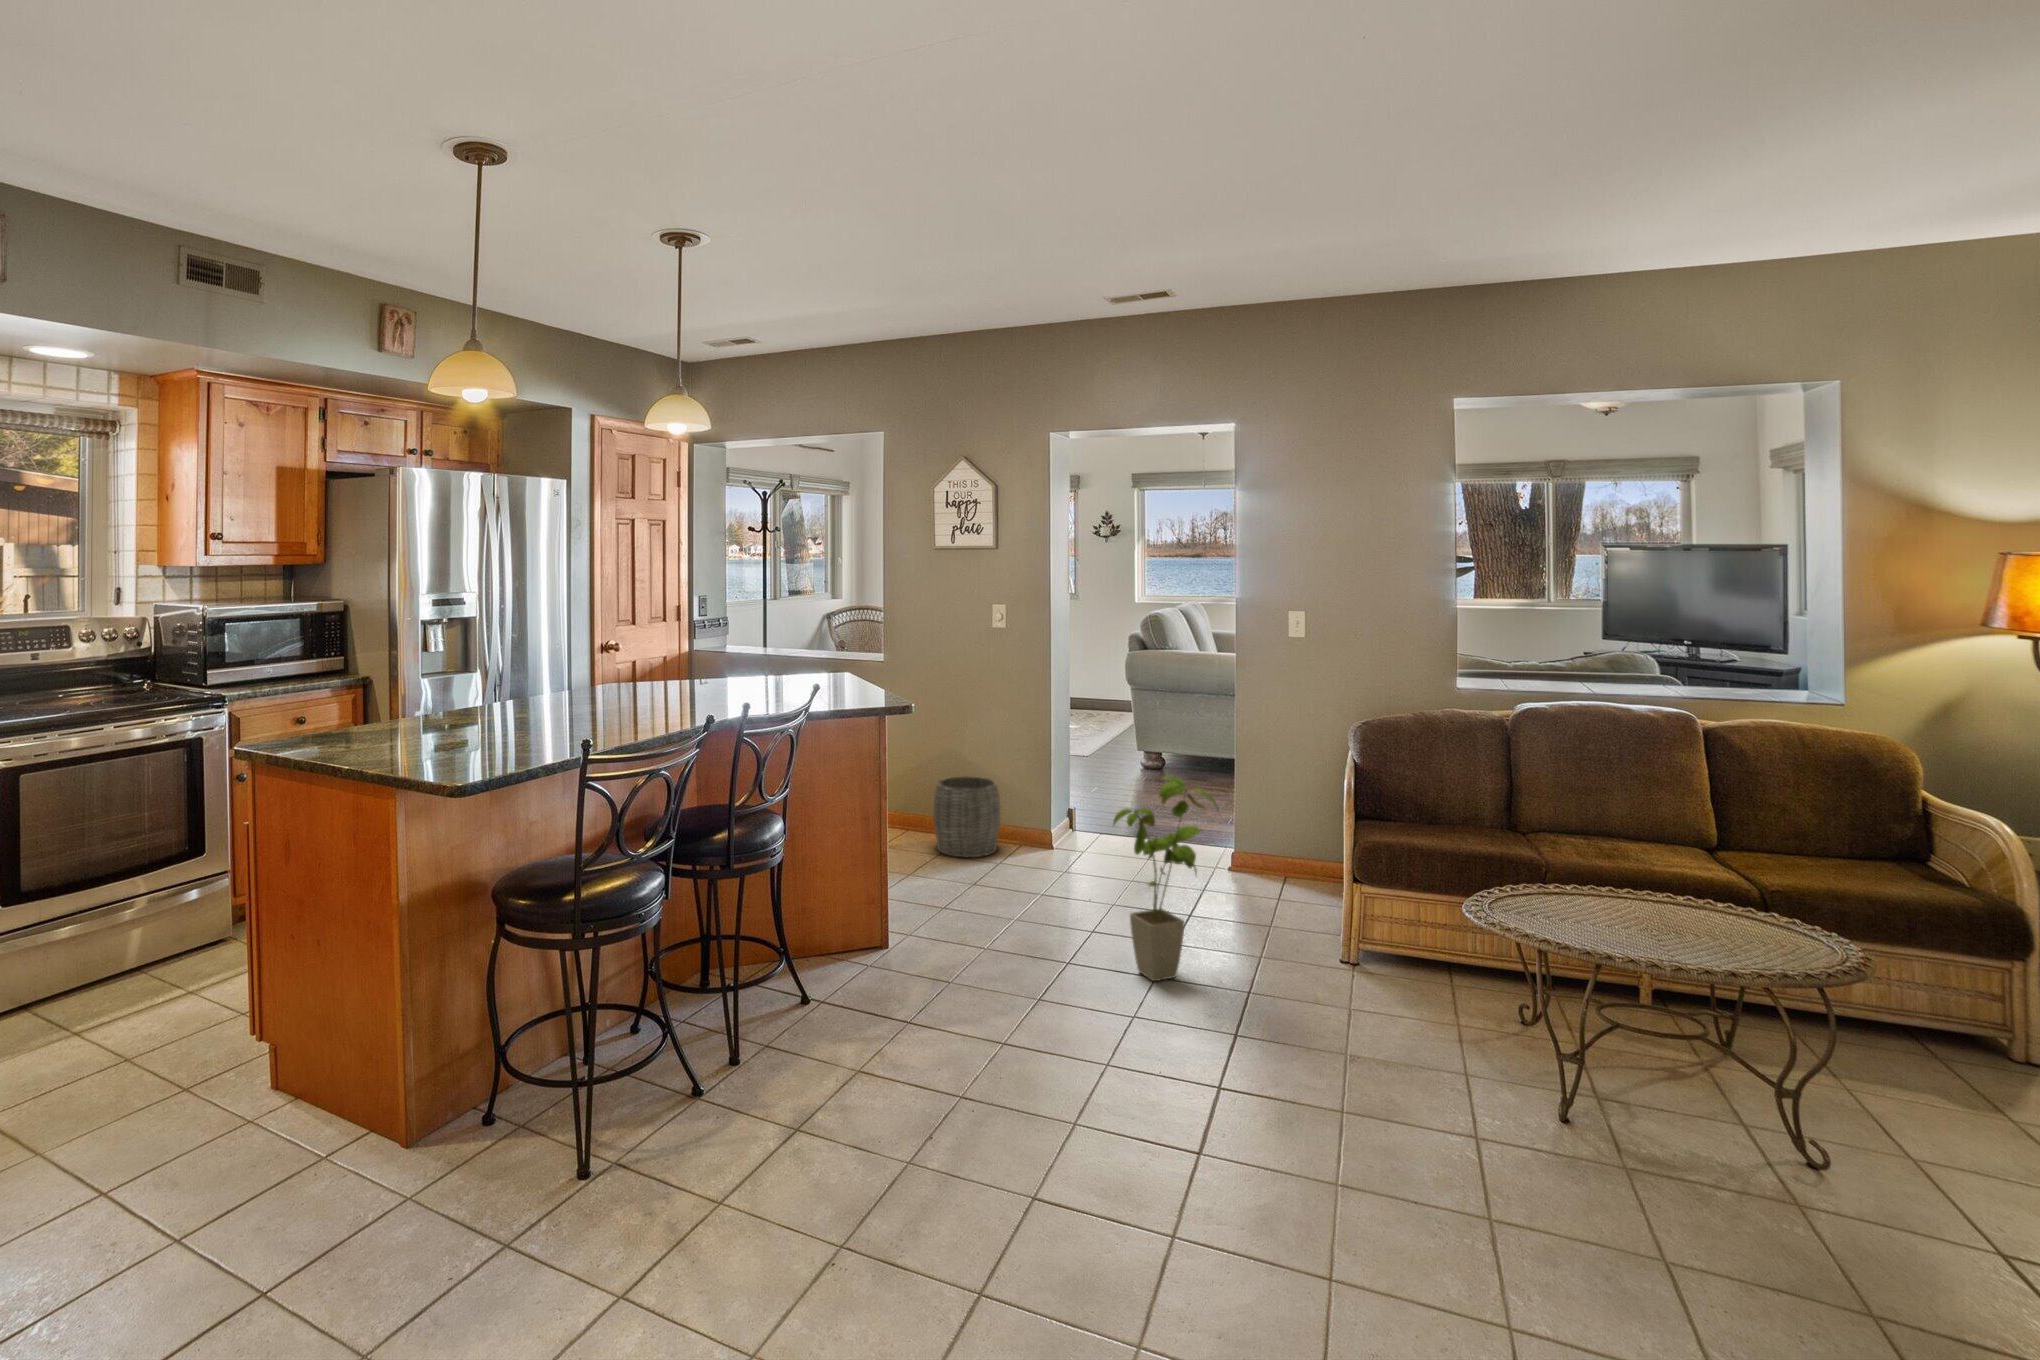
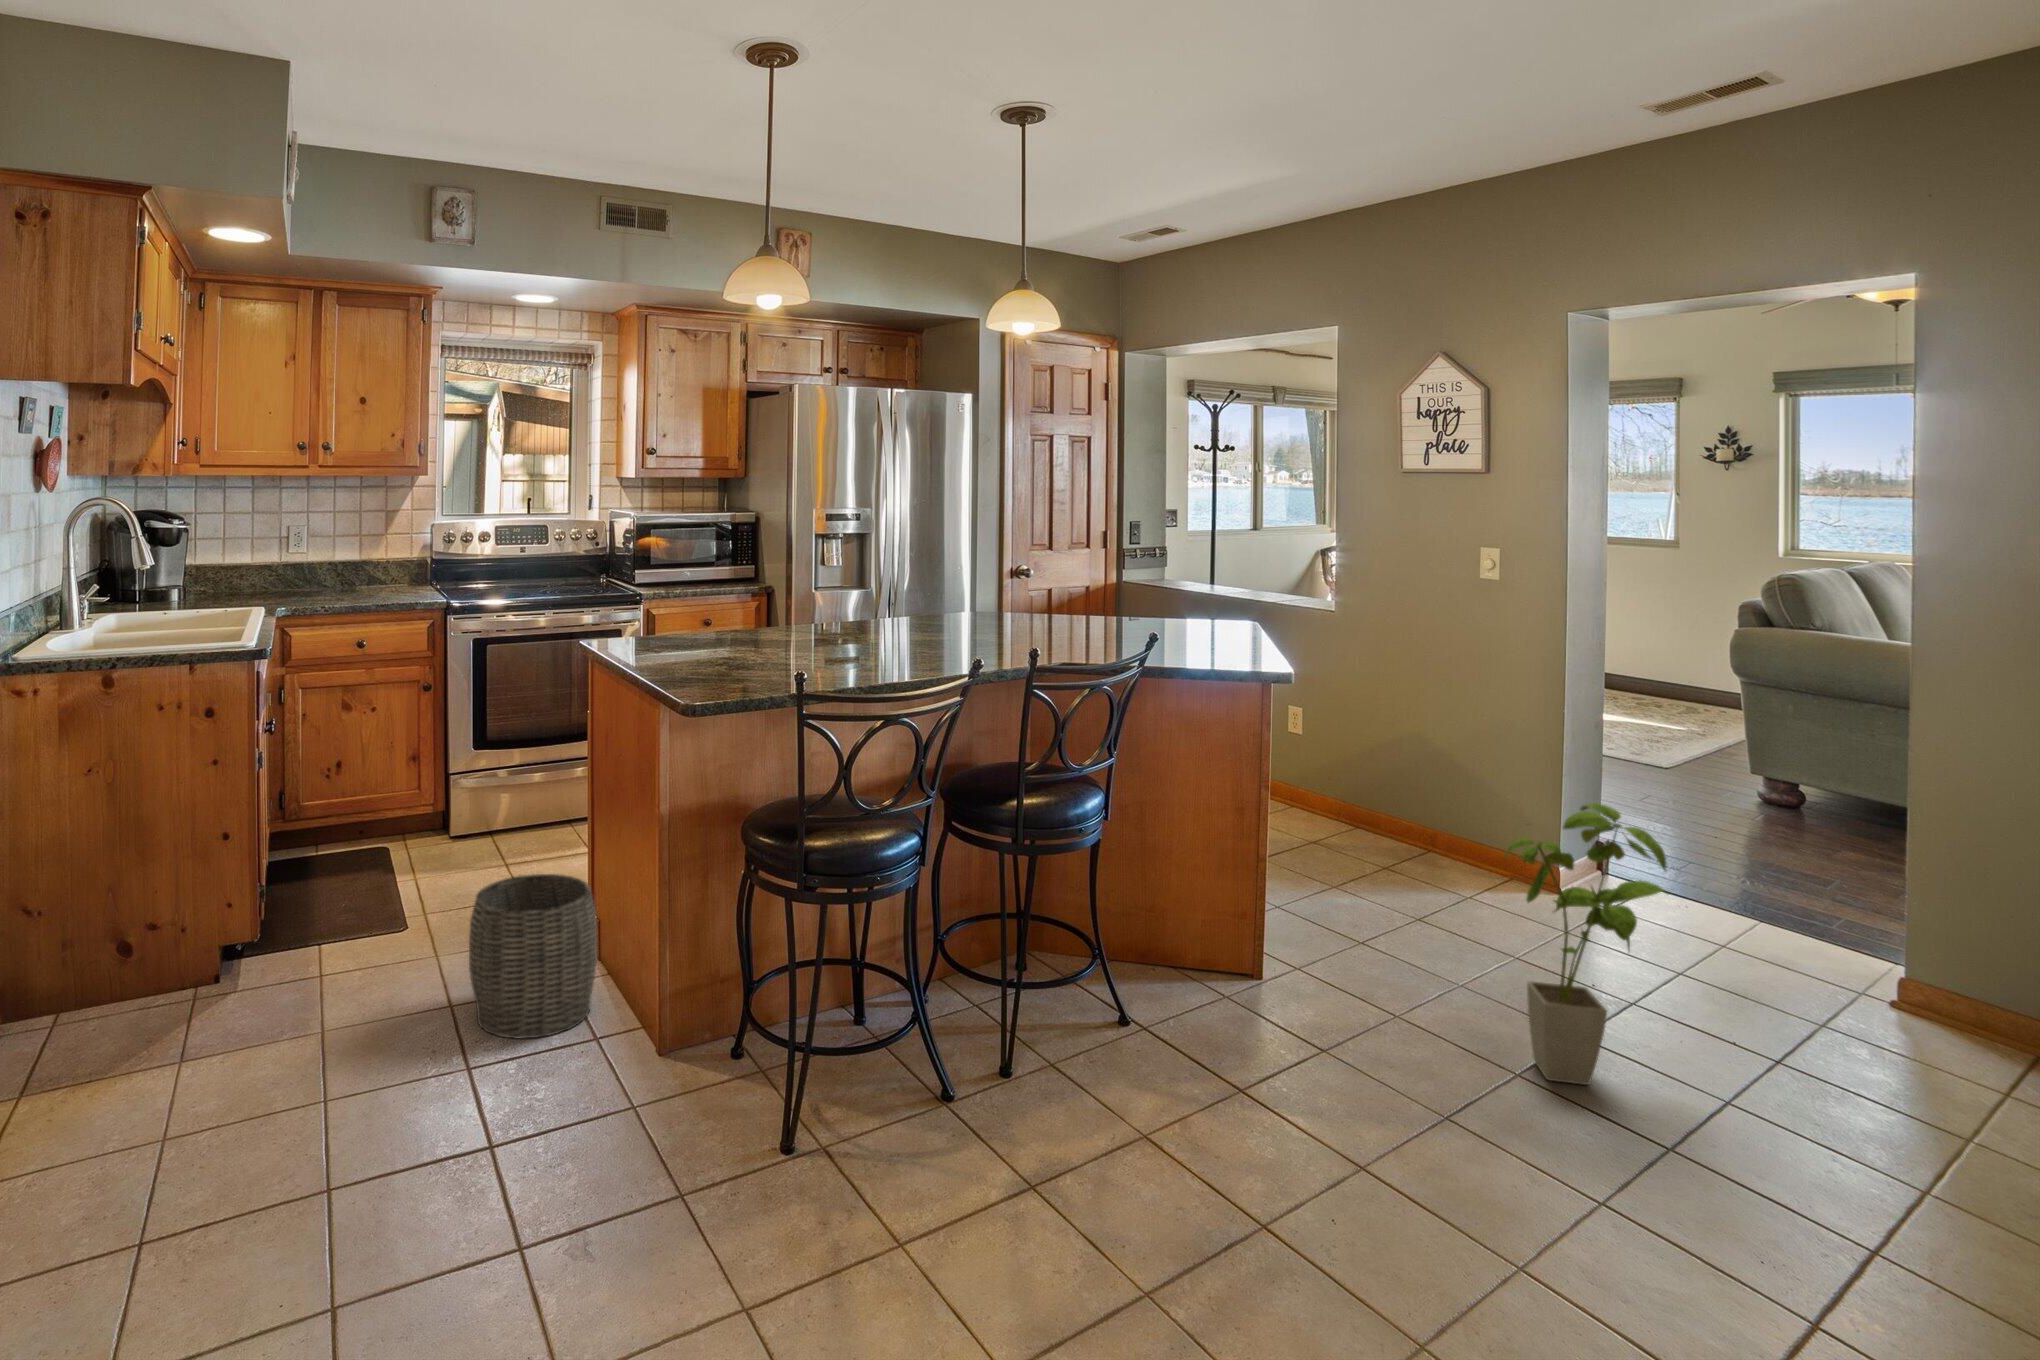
woven basket: present [934,776,1000,857] -> present [469,874,597,1039]

